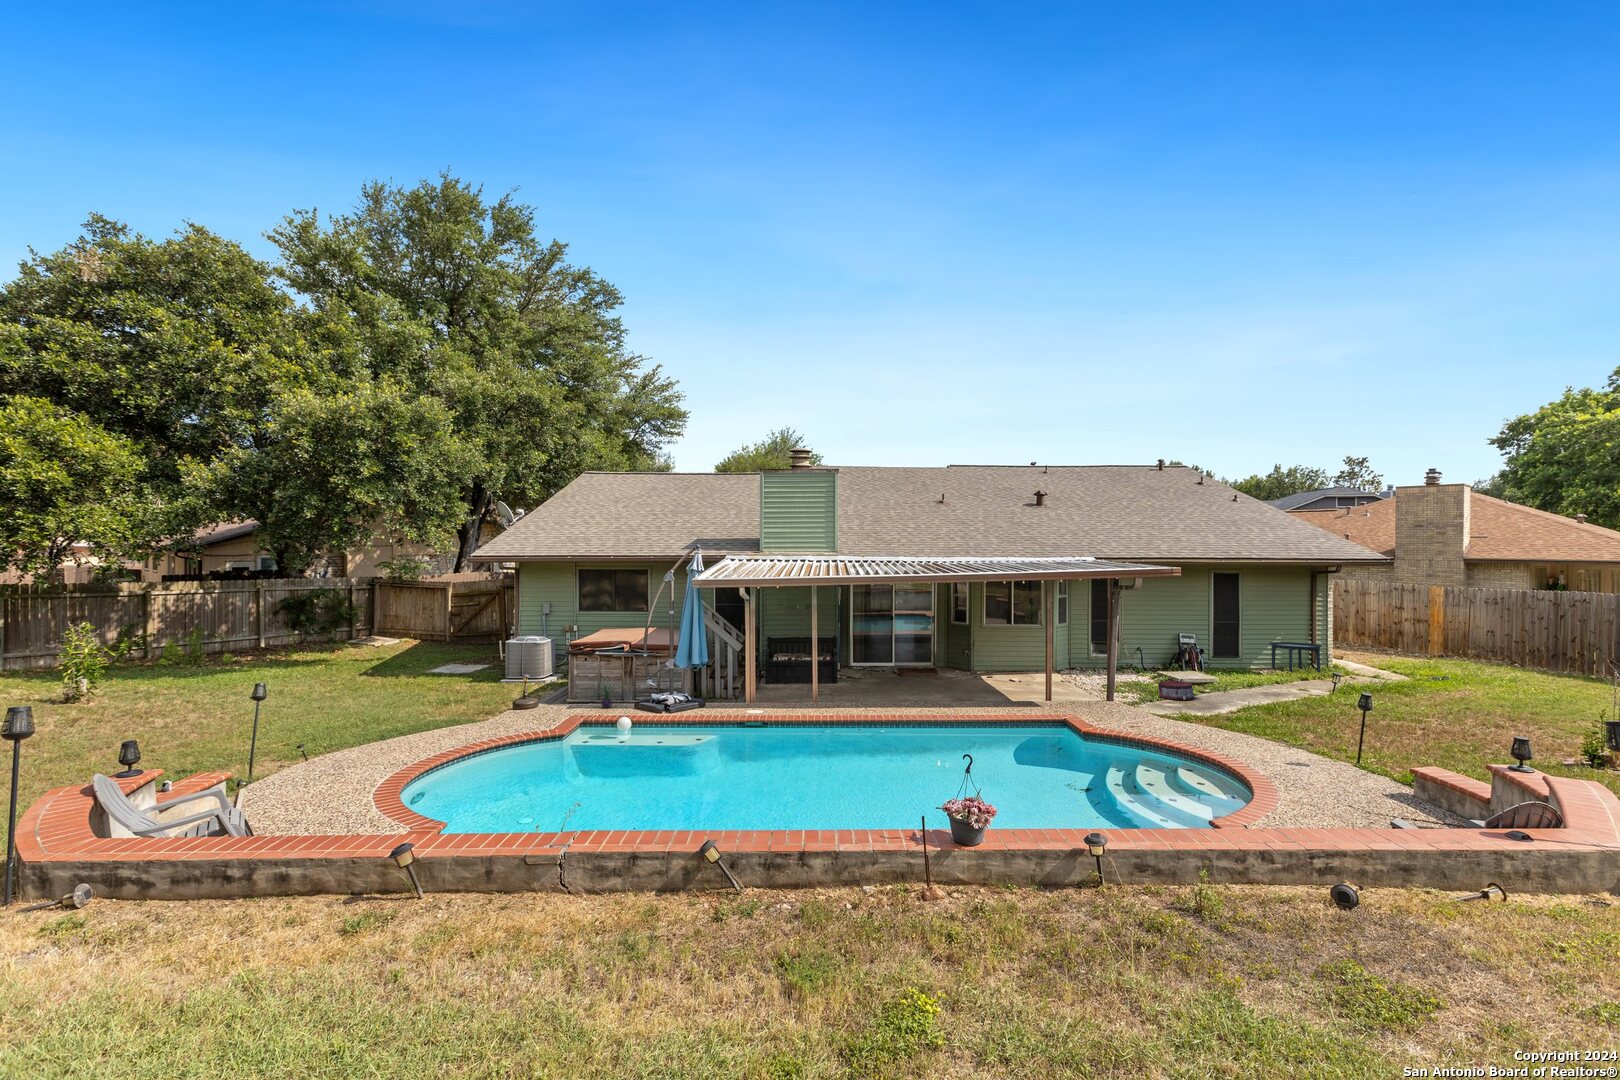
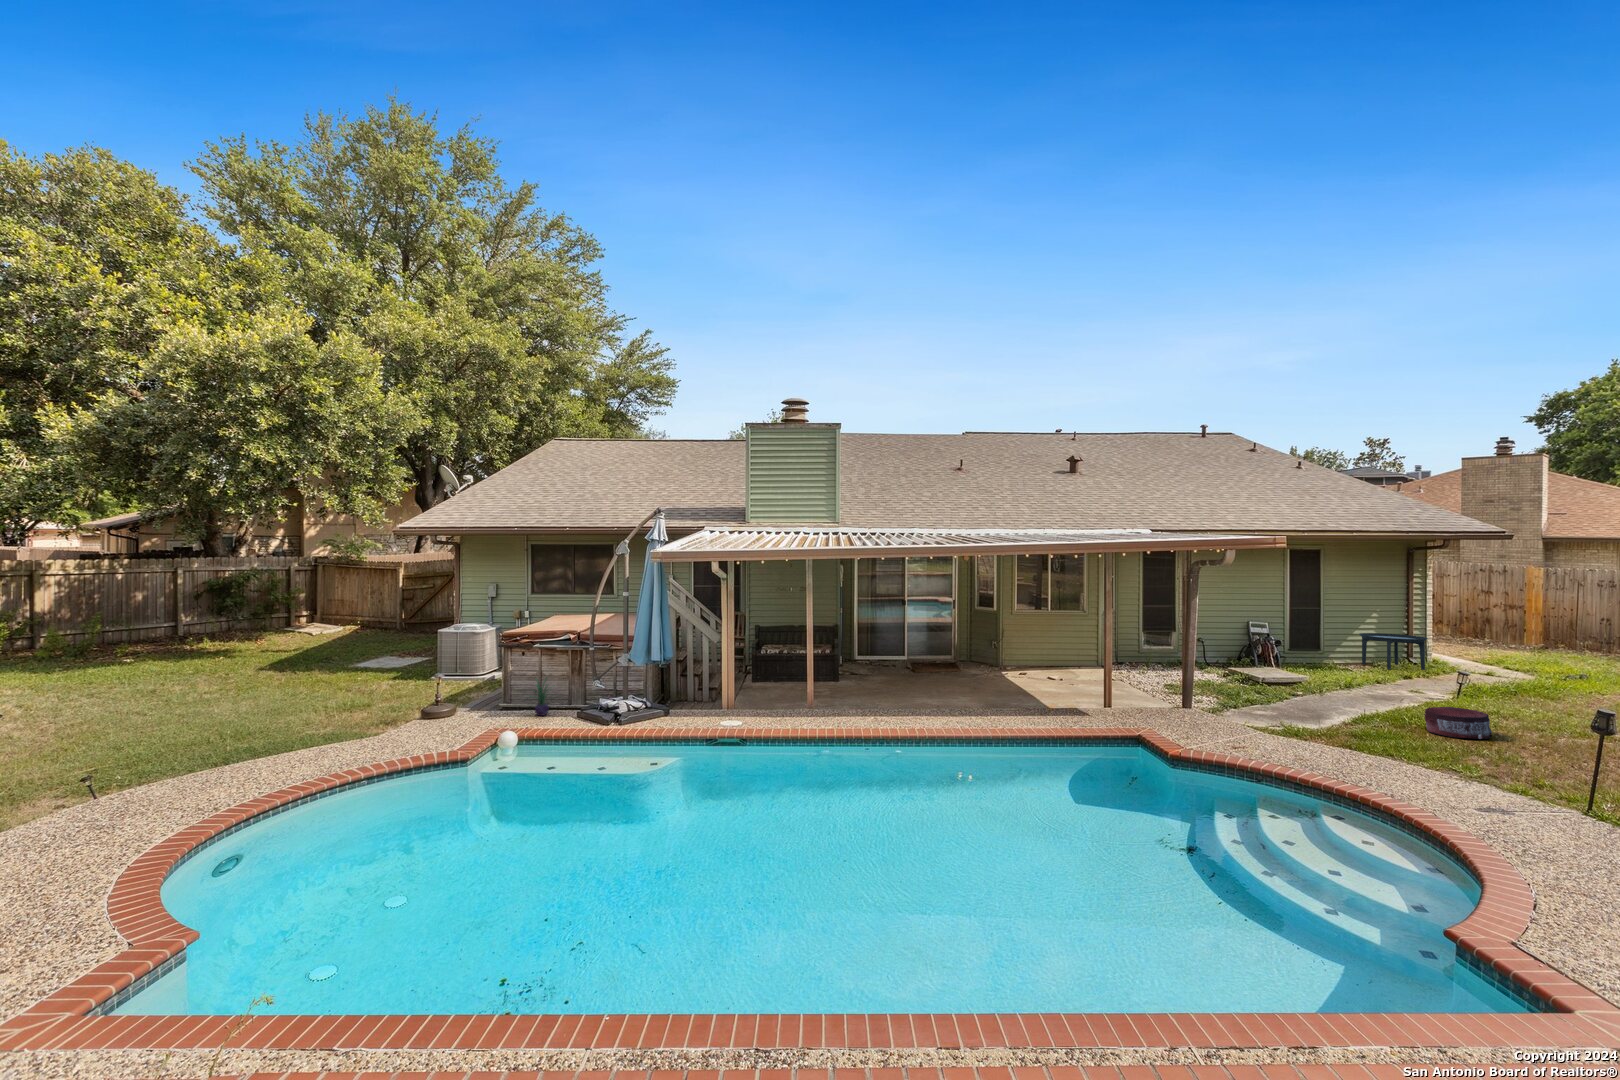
pouf: present [1158,681,1194,700] -> present [1424,707,1492,739]

